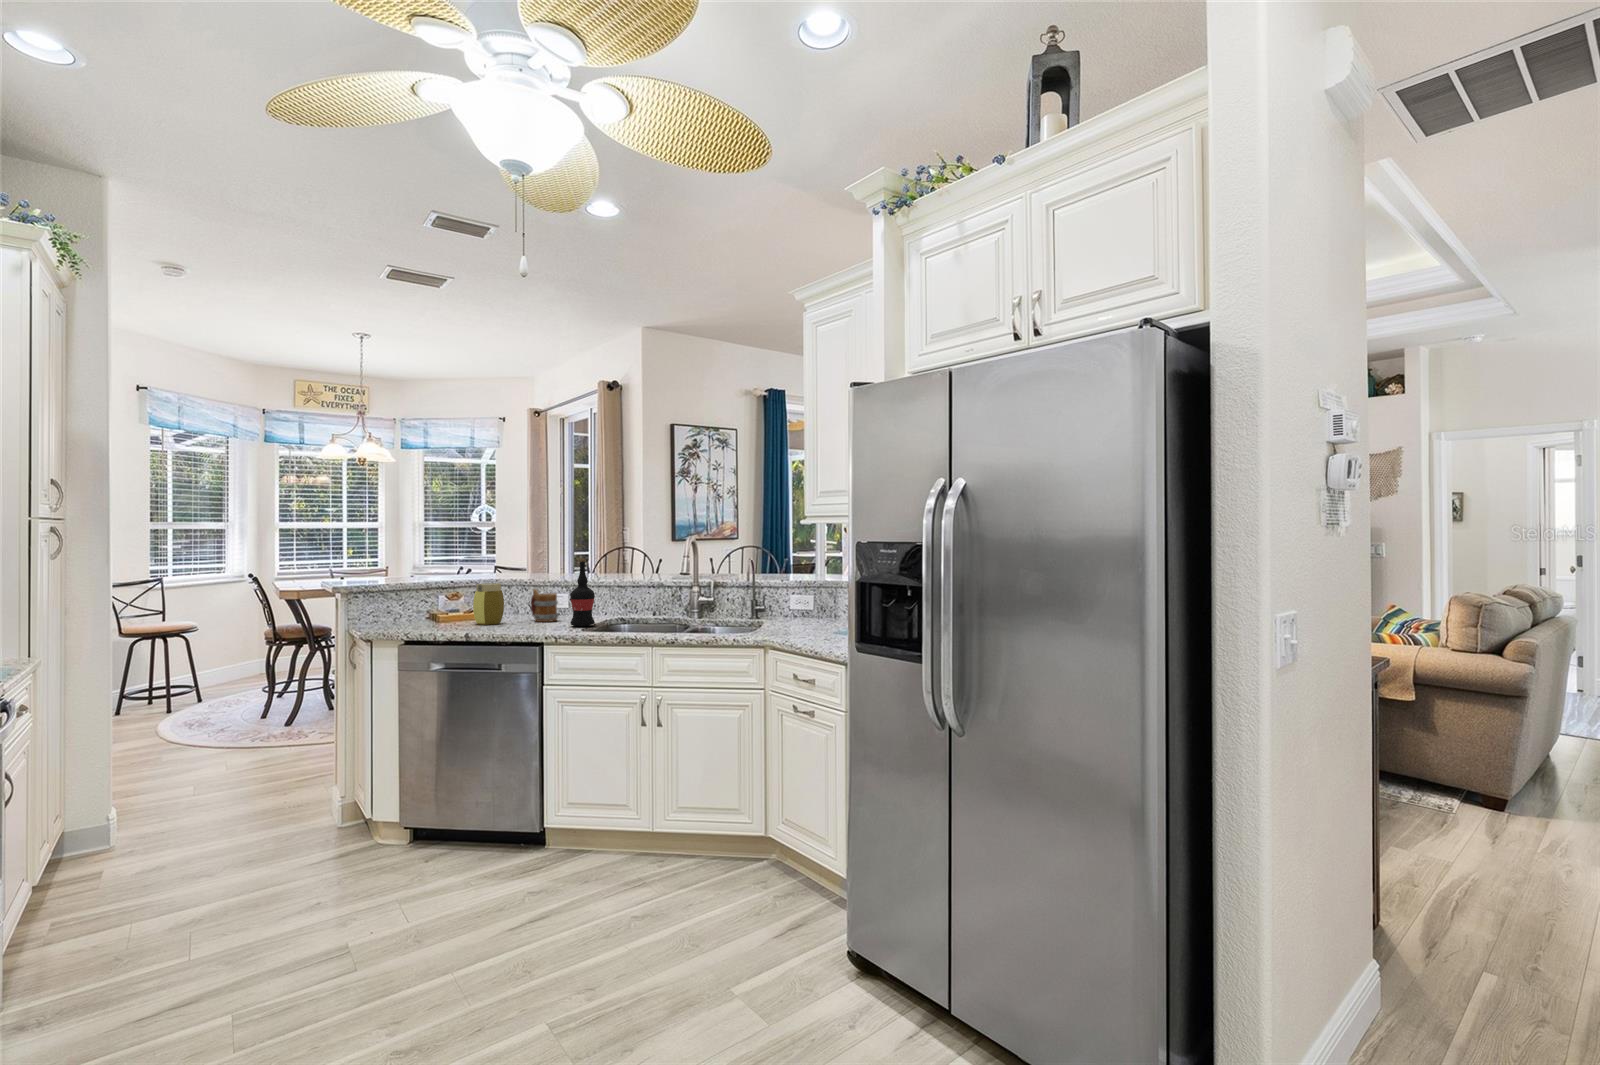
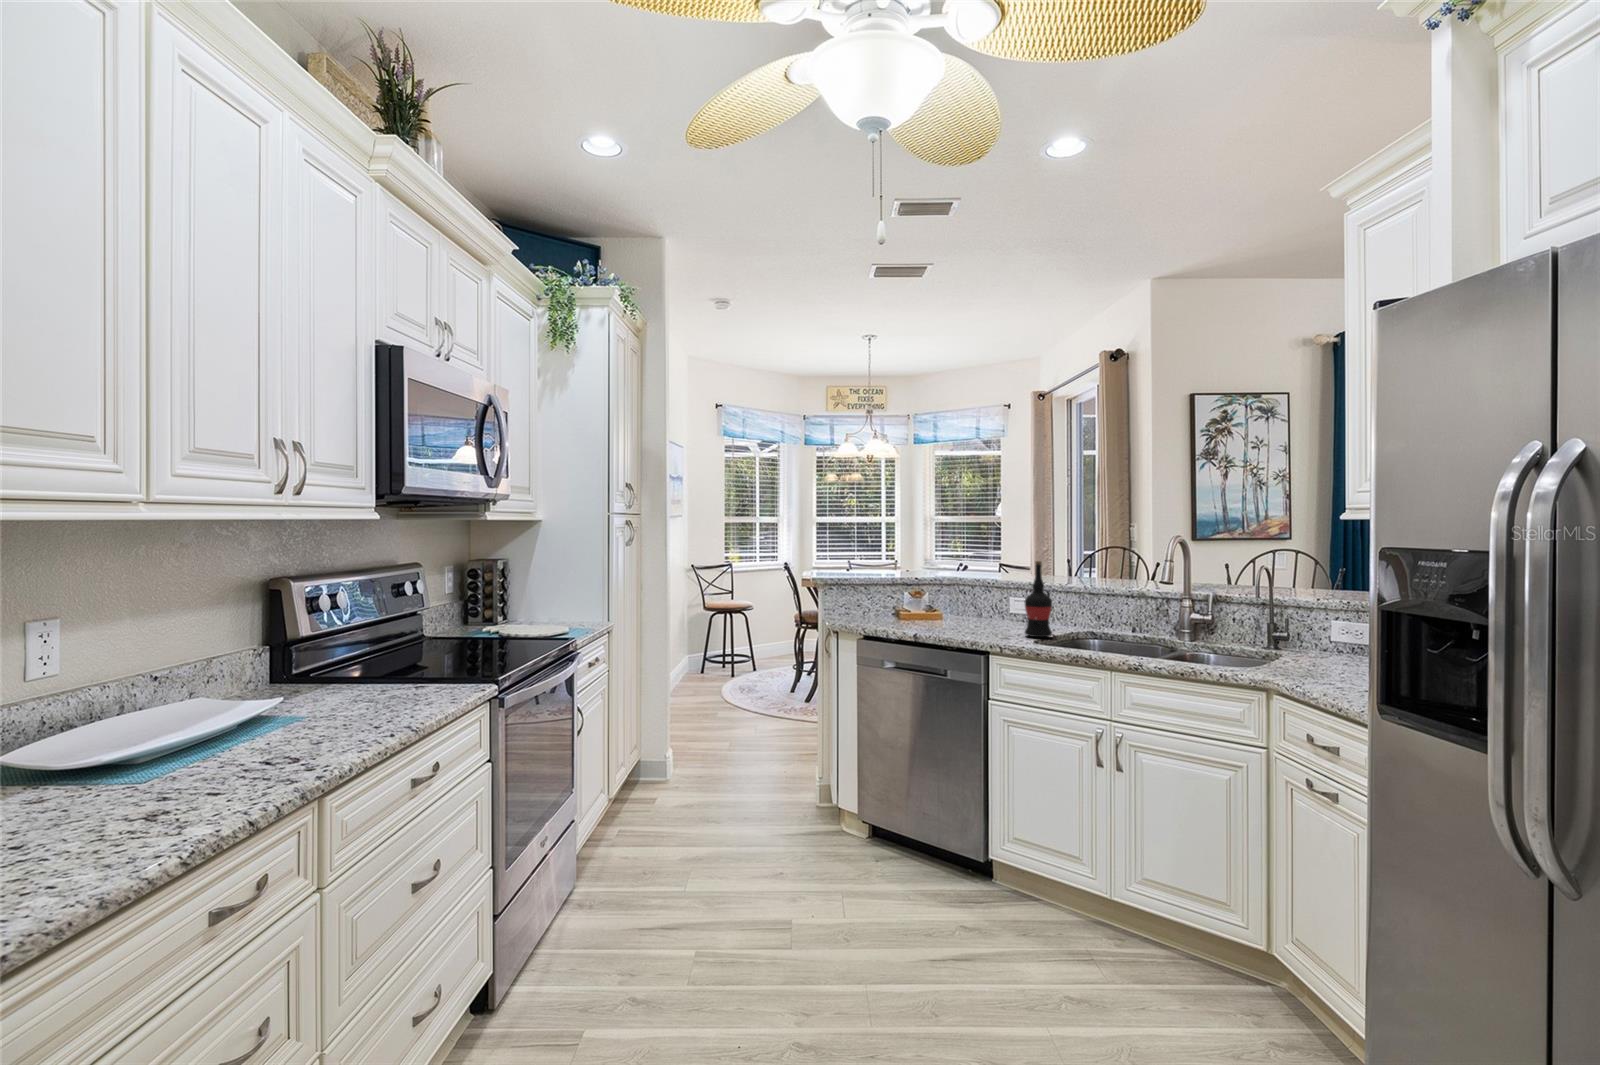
jar: present [473,583,504,625] -> none [933,583,963,625]
mug: present [531,589,559,622] -> none [992,591,1021,628]

